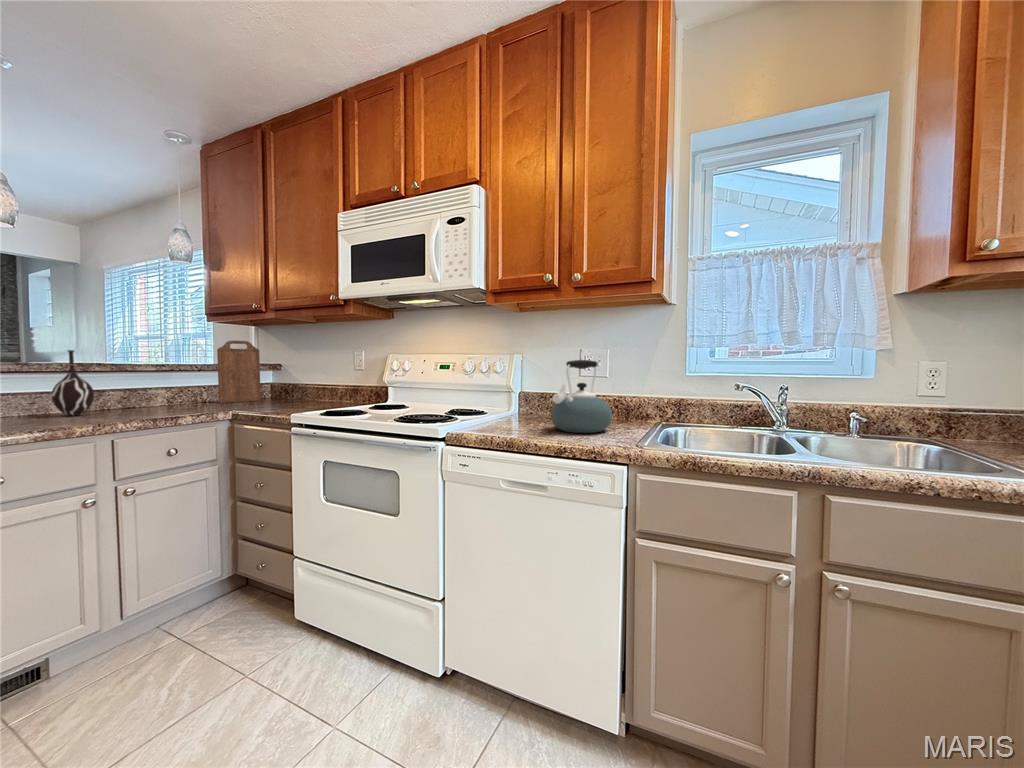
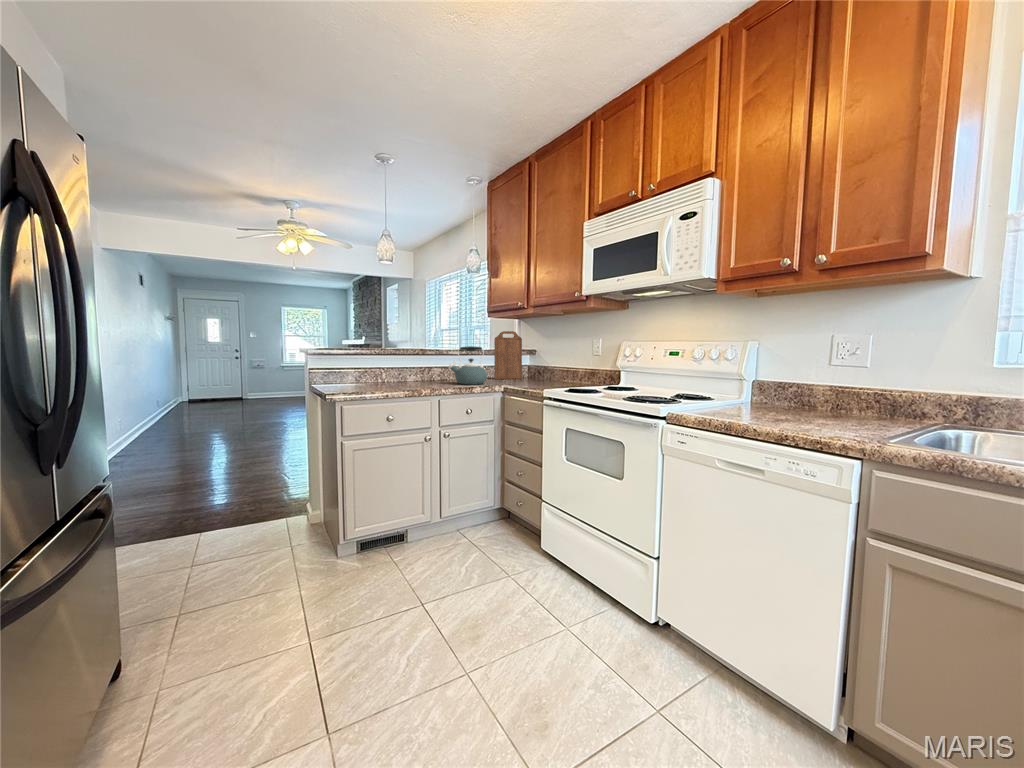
vase: present [51,350,94,416] -> none [407,340,427,383]
kettle: present [551,360,612,433] -> present [449,346,487,385]

